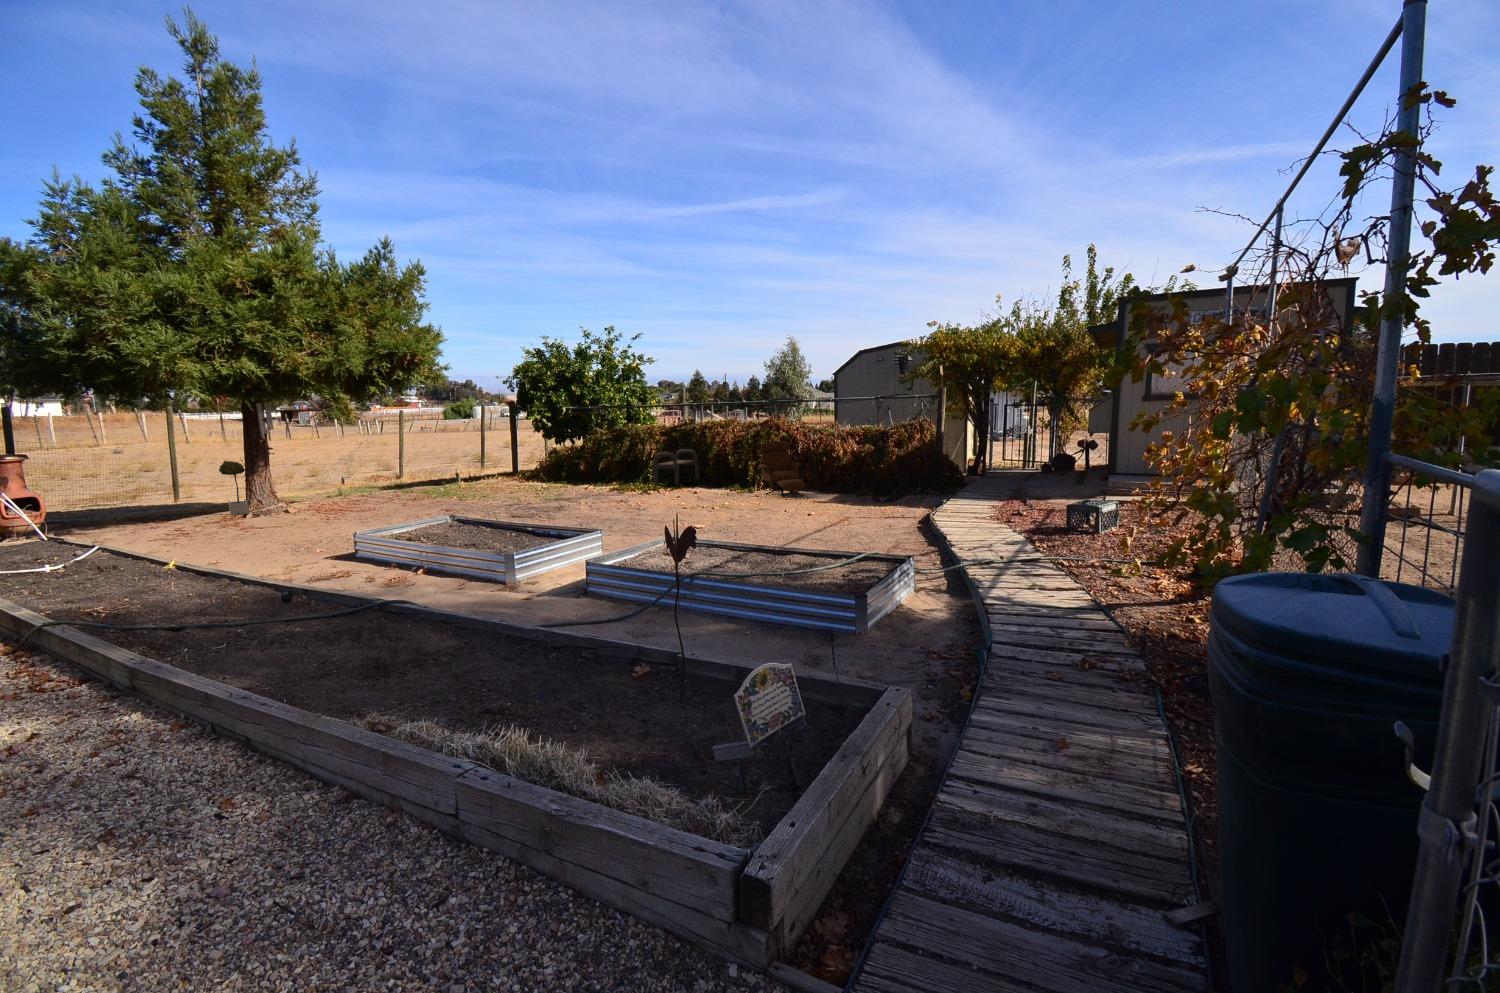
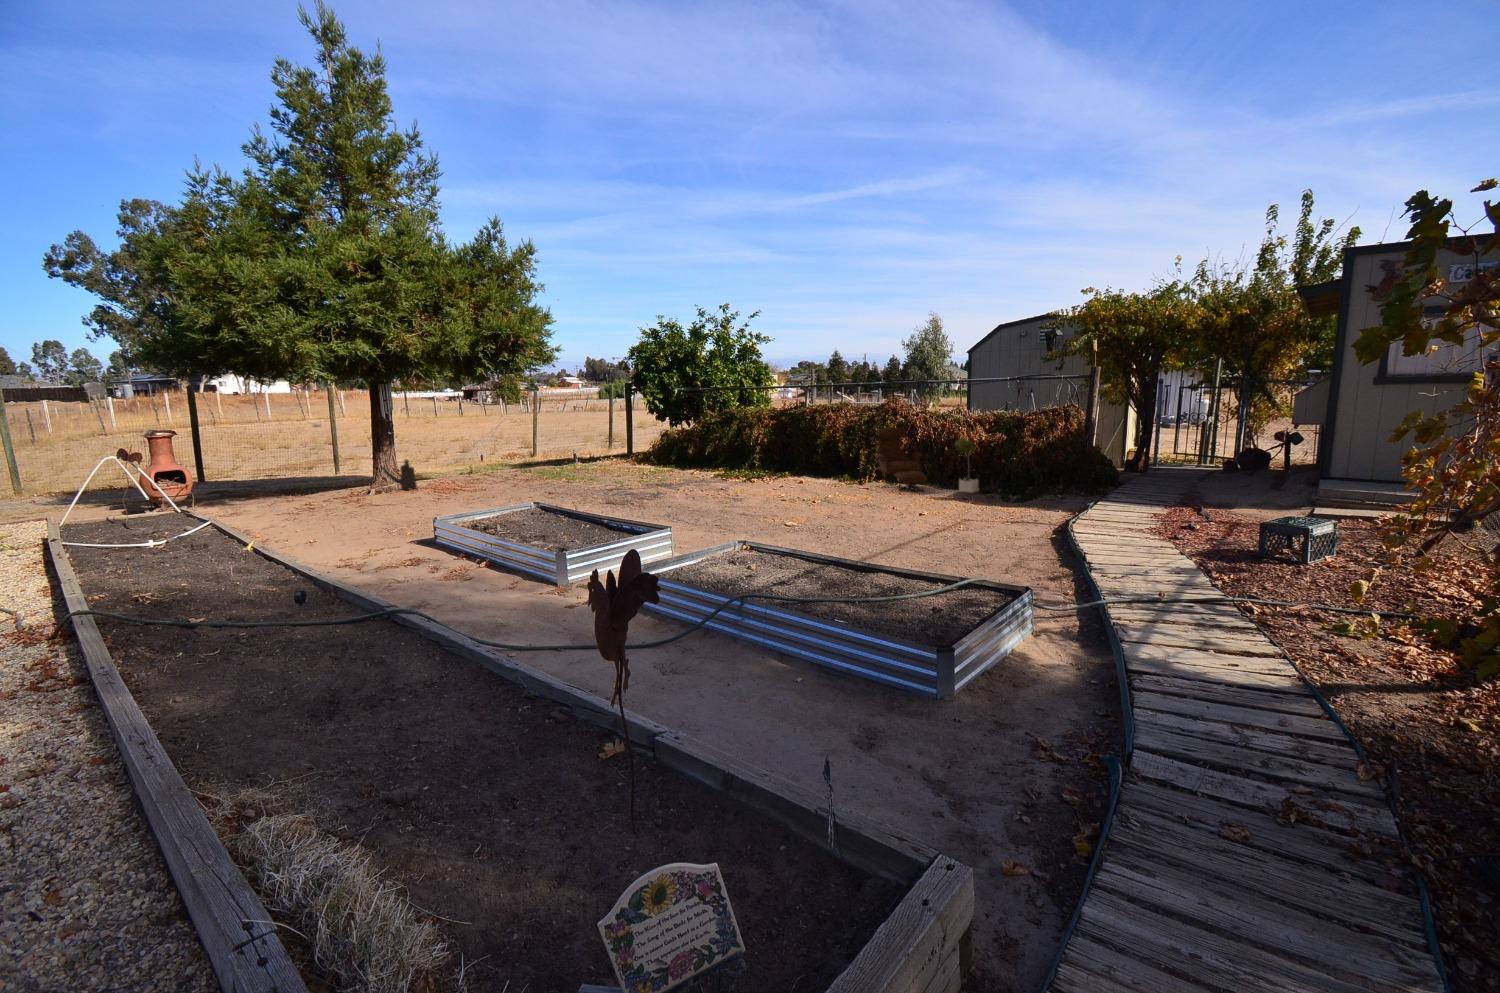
bench: present [654,449,699,486] -> none [762,435,812,474]
potted tree: present [219,461,249,515] -> present [955,439,979,493]
watering can: none [268,479,313,510] -> present [381,460,417,490]

